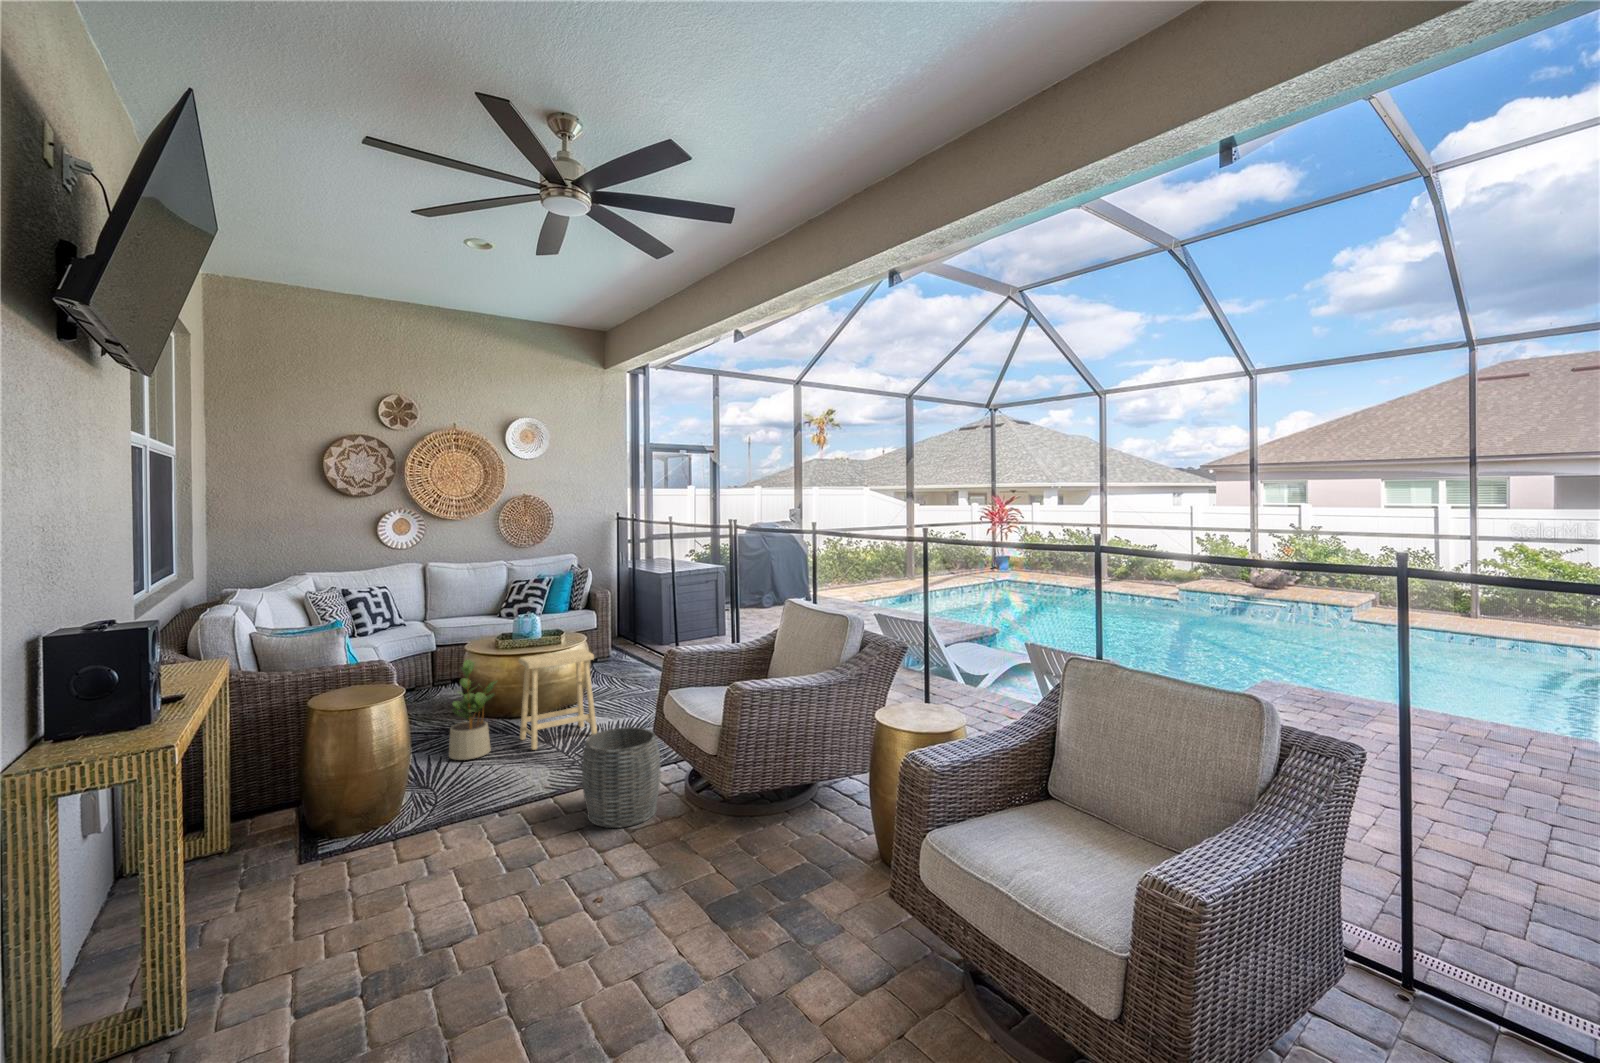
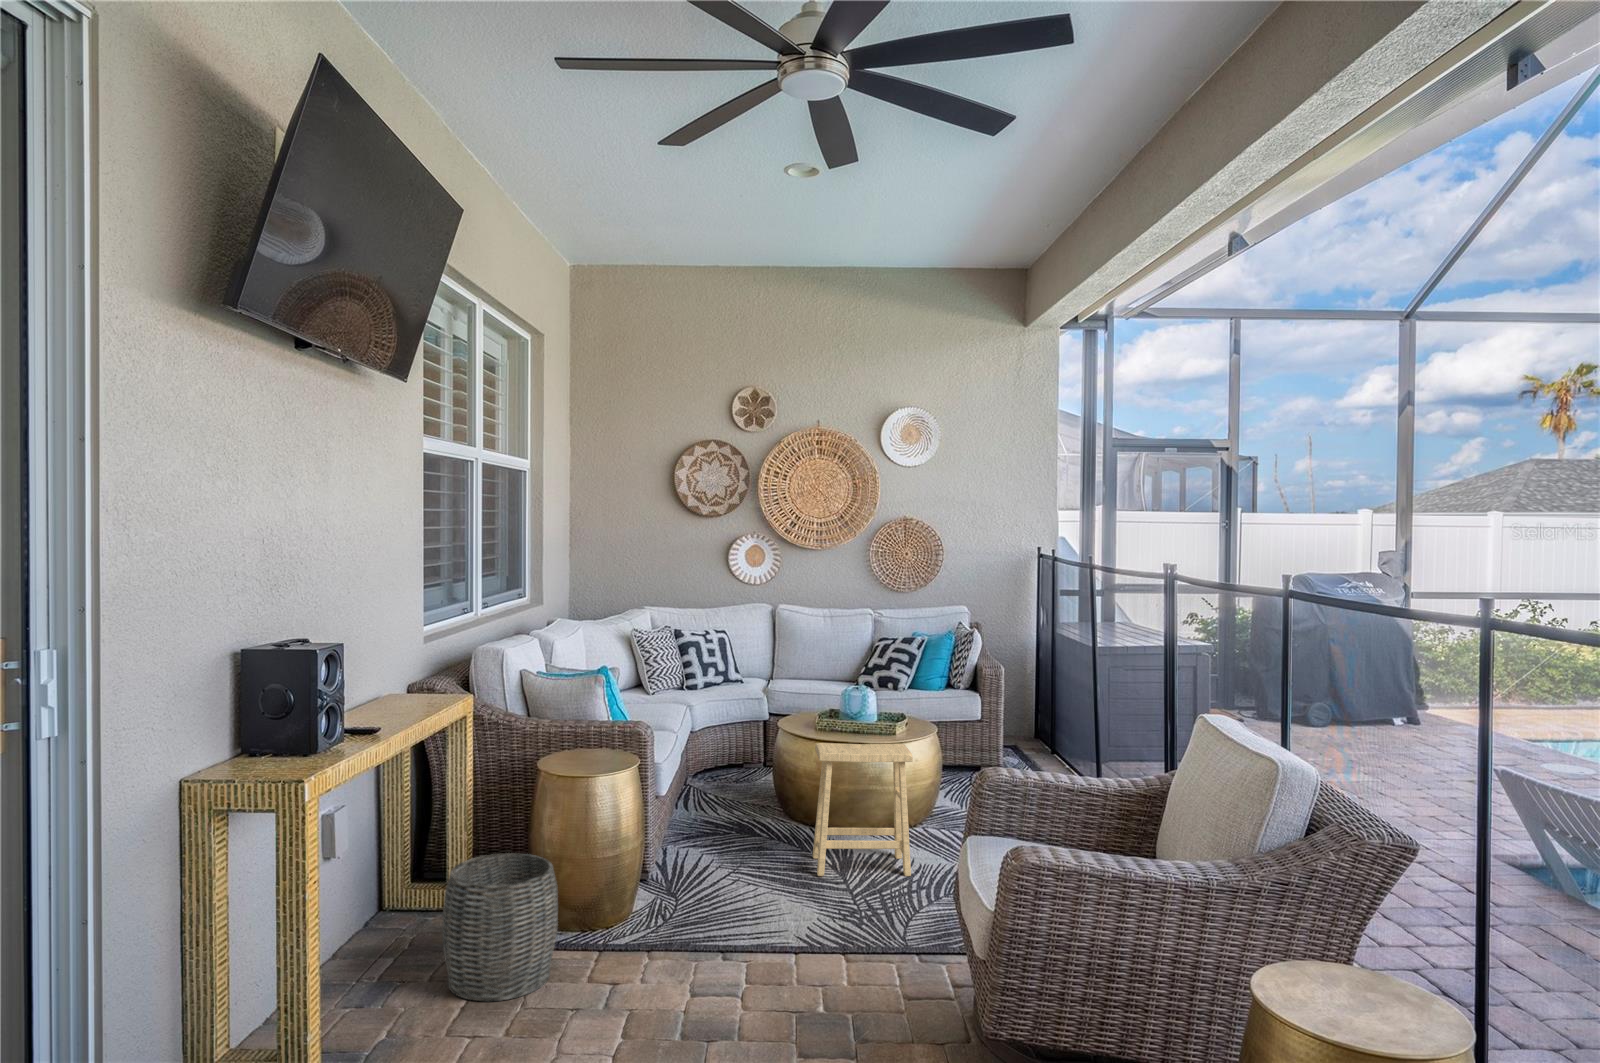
potted plant: present [449,659,497,760] -> none [719,735,787,870]
woven basket: present [582,727,661,828] -> present [442,853,558,1001]

